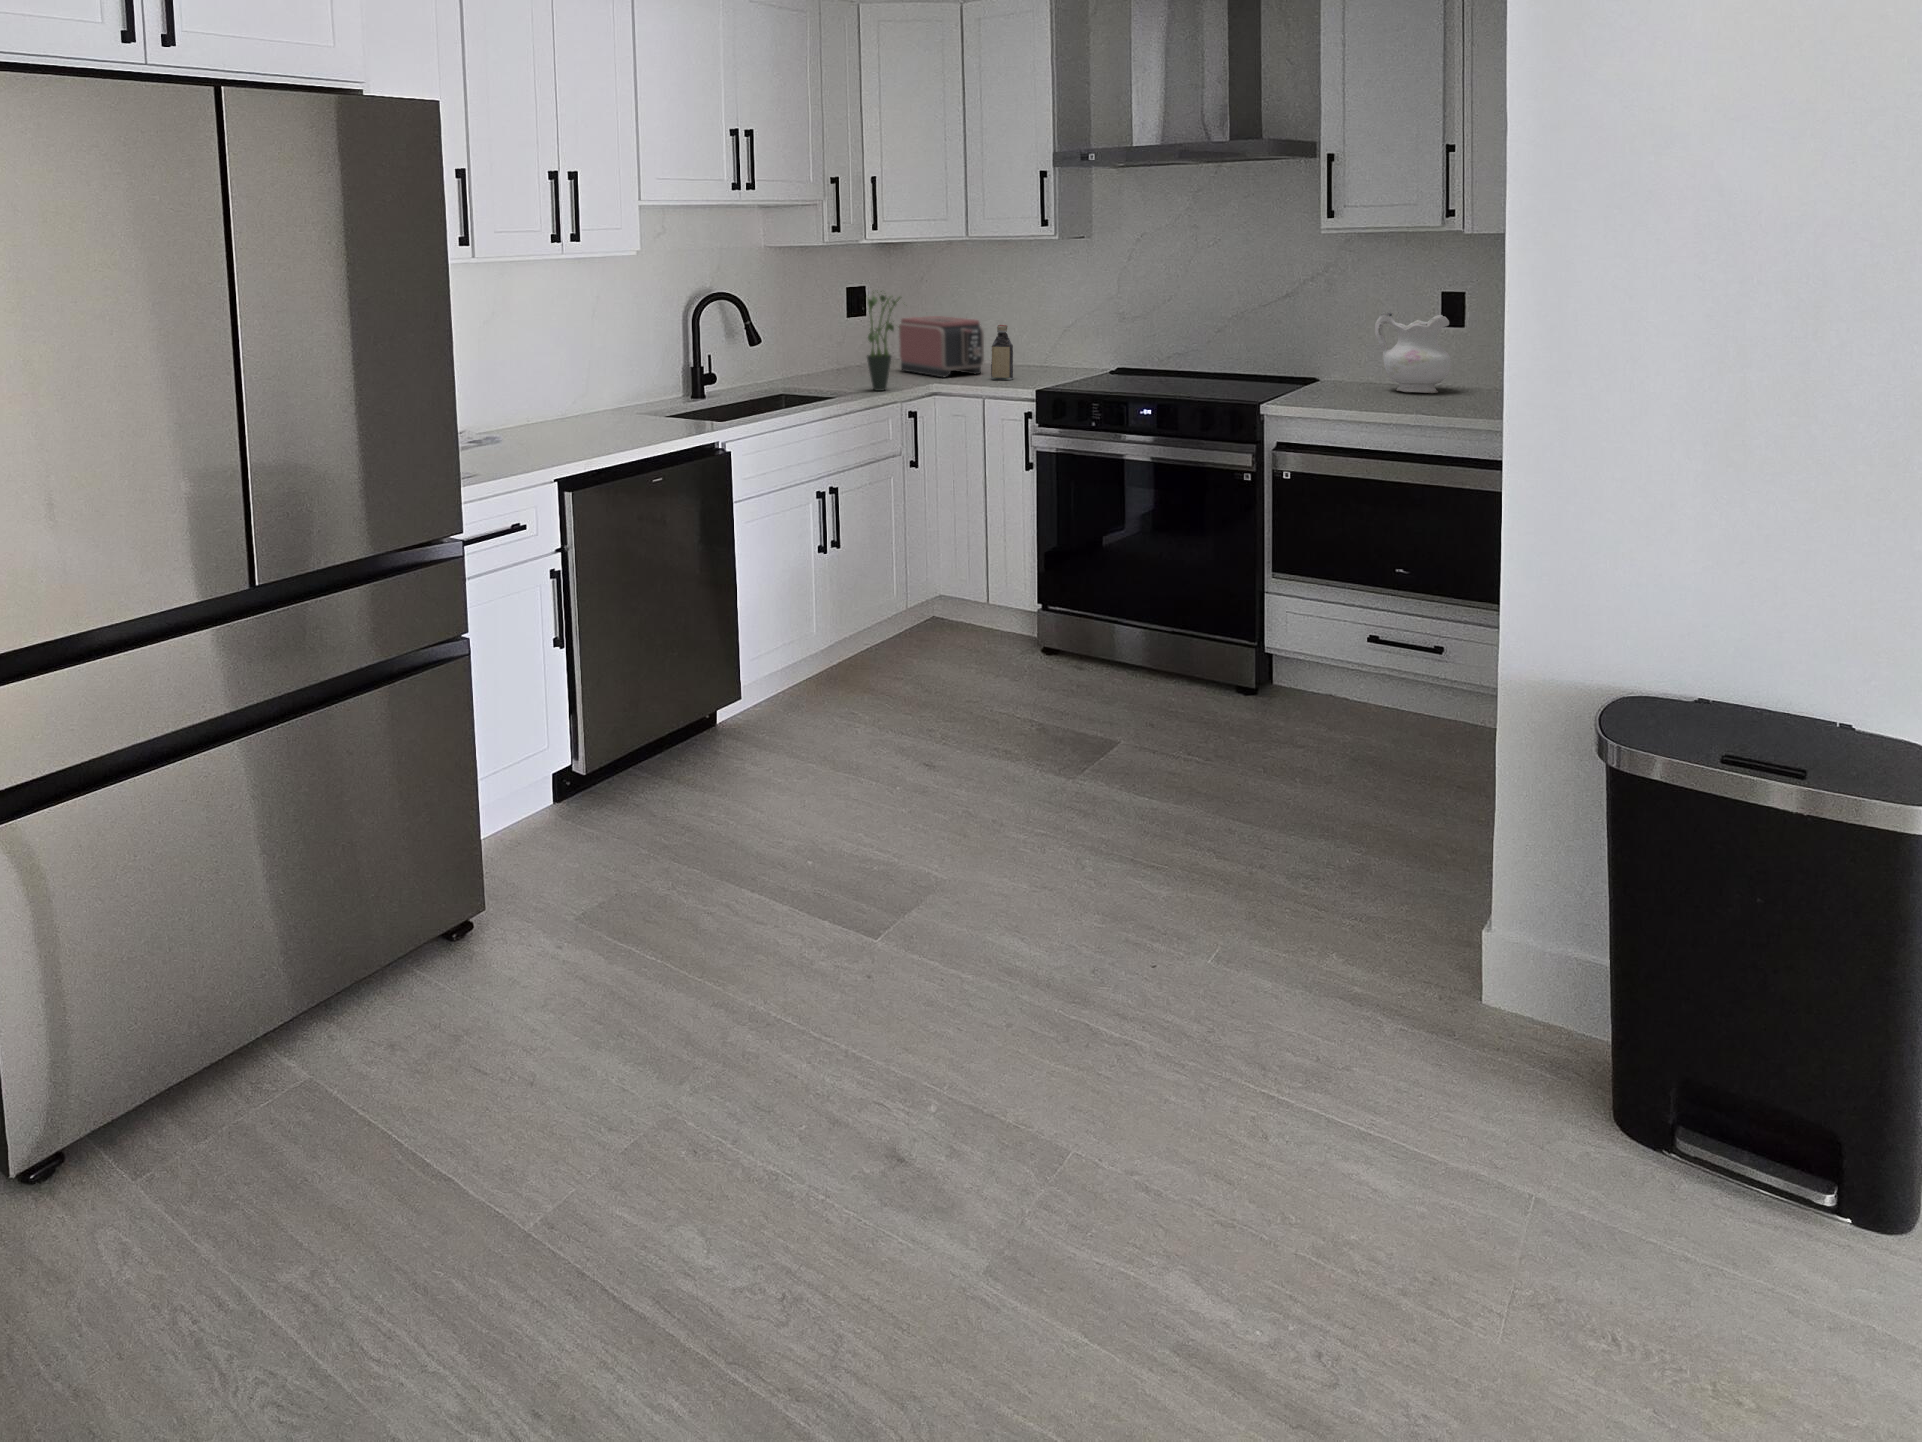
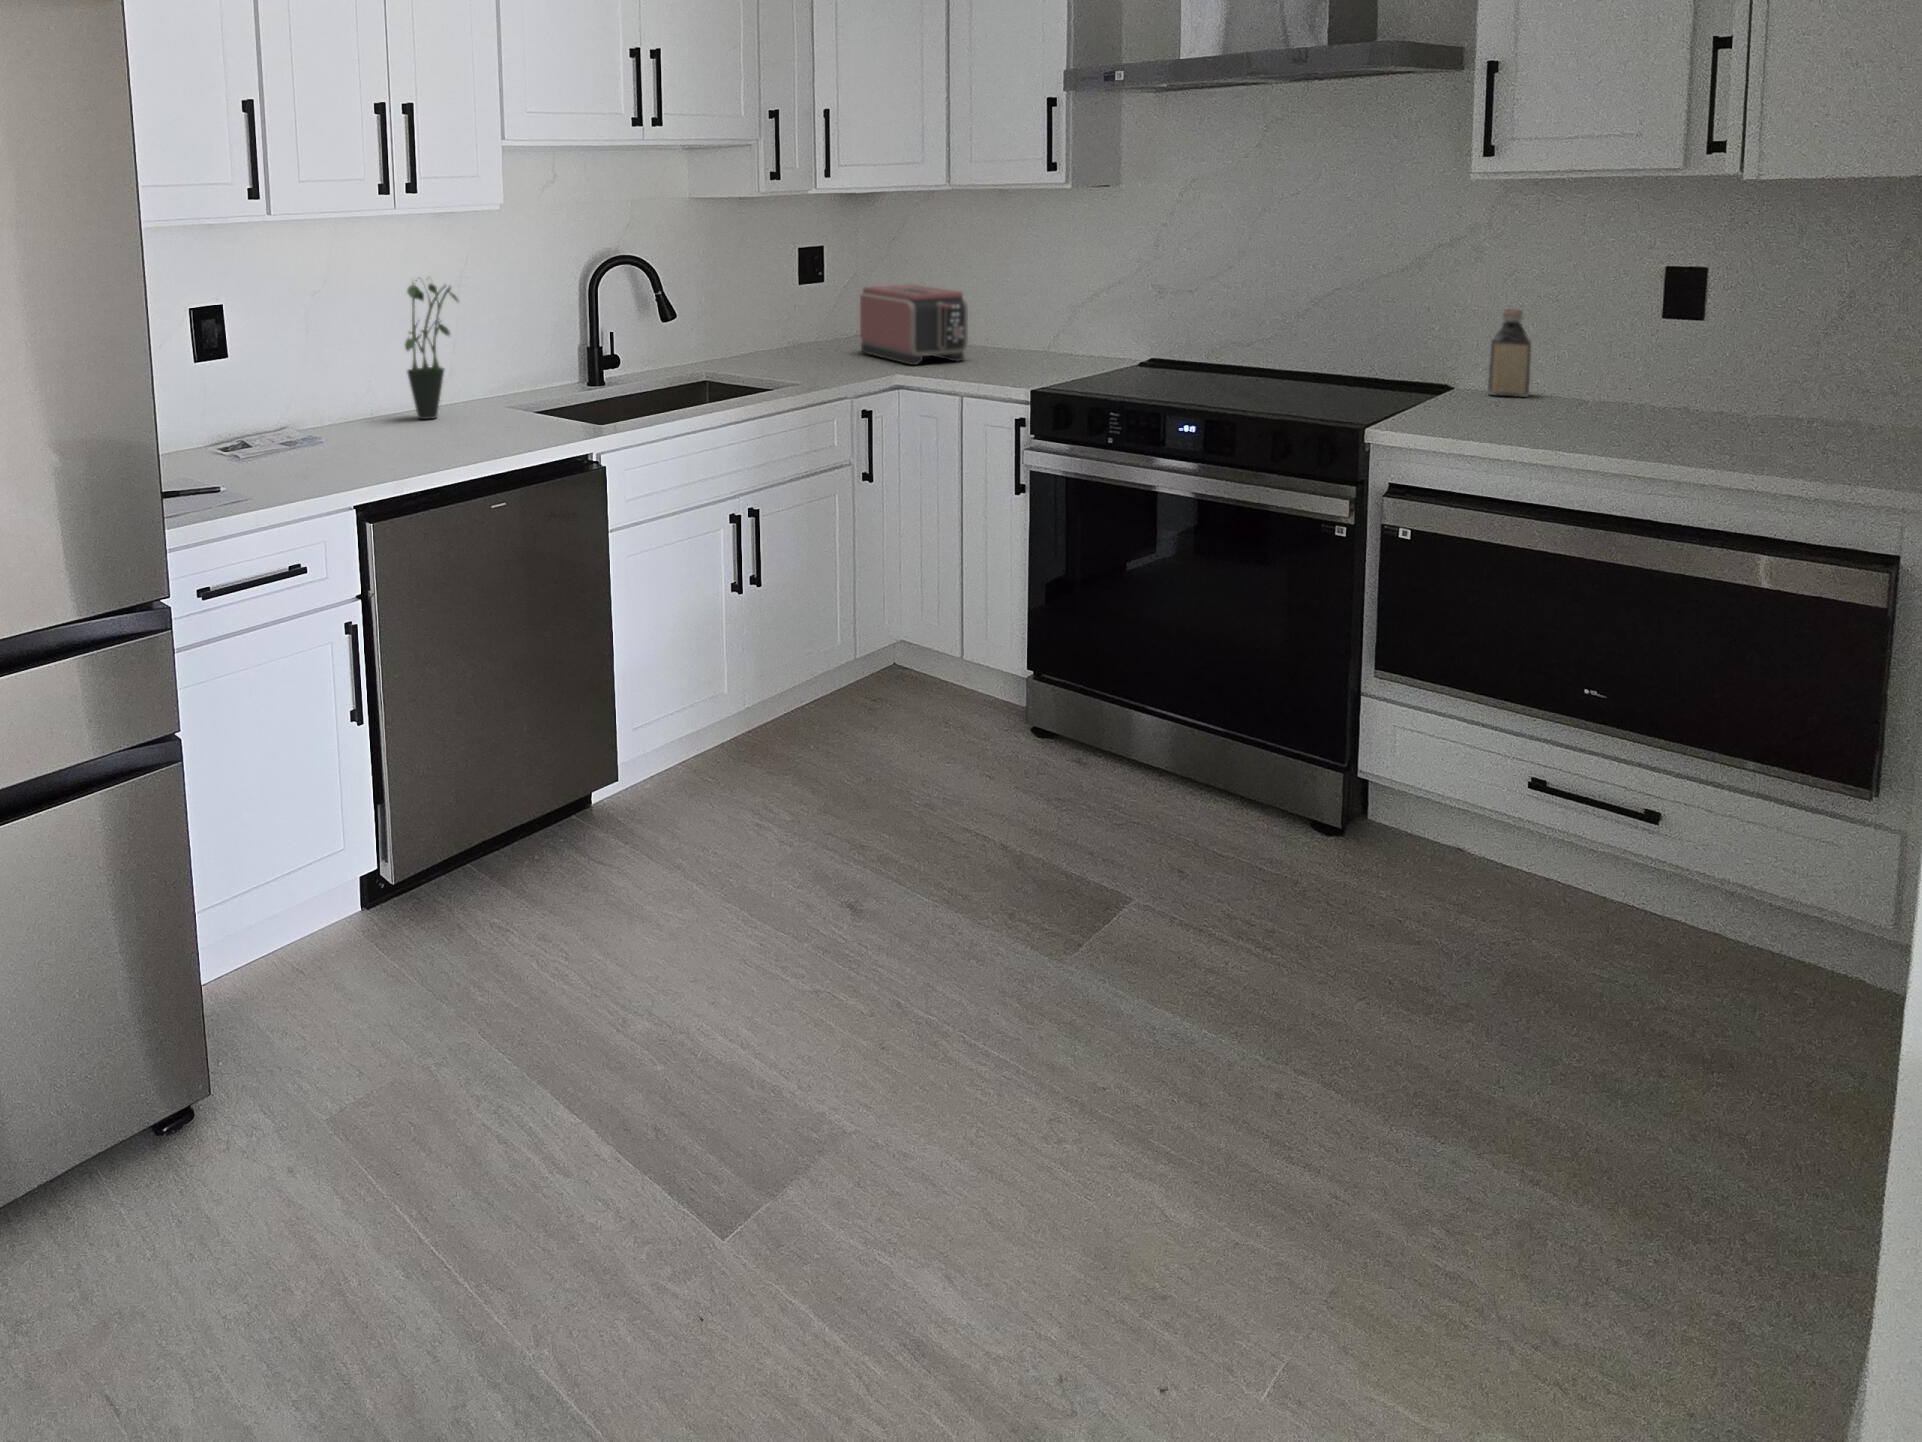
potted plant: present [867,295,901,391] -> present [405,278,458,419]
ceramic pitcher: present [1375,312,1451,393] -> none [1549,295,1678,418]
bottle: present [991,325,1013,380] -> present [1488,309,1531,397]

